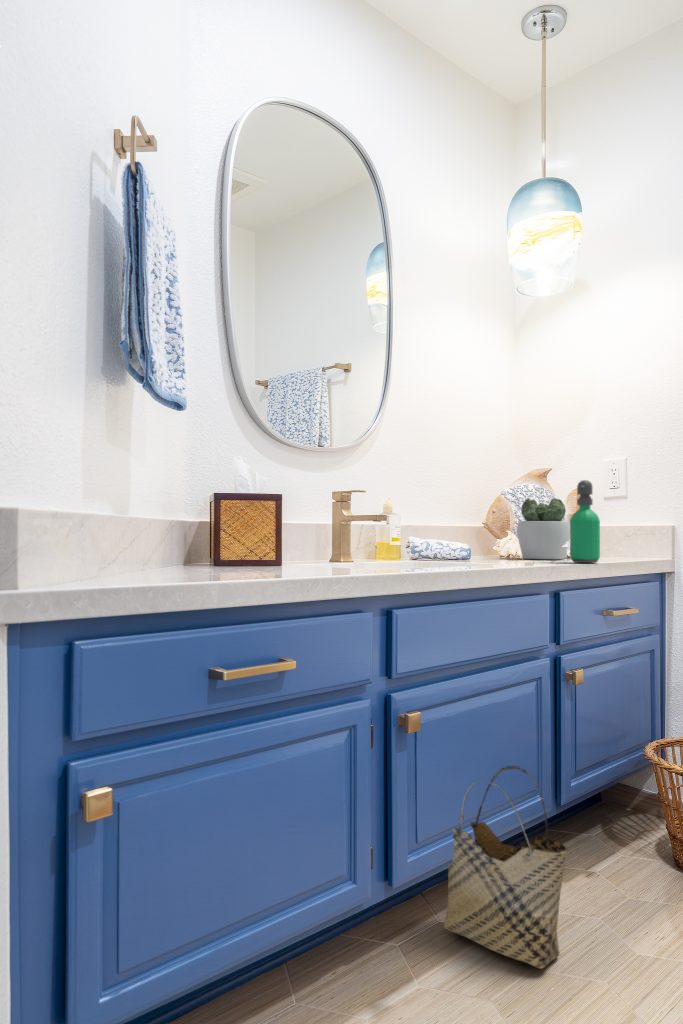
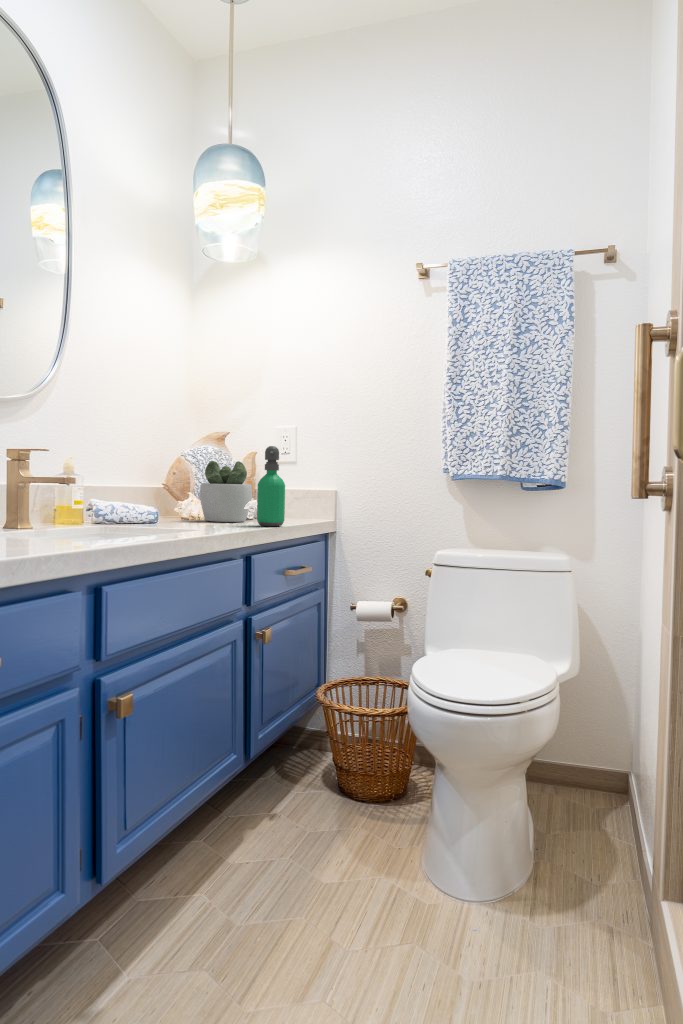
woven basket: present [444,766,567,969] -> none [147,731,271,920]

